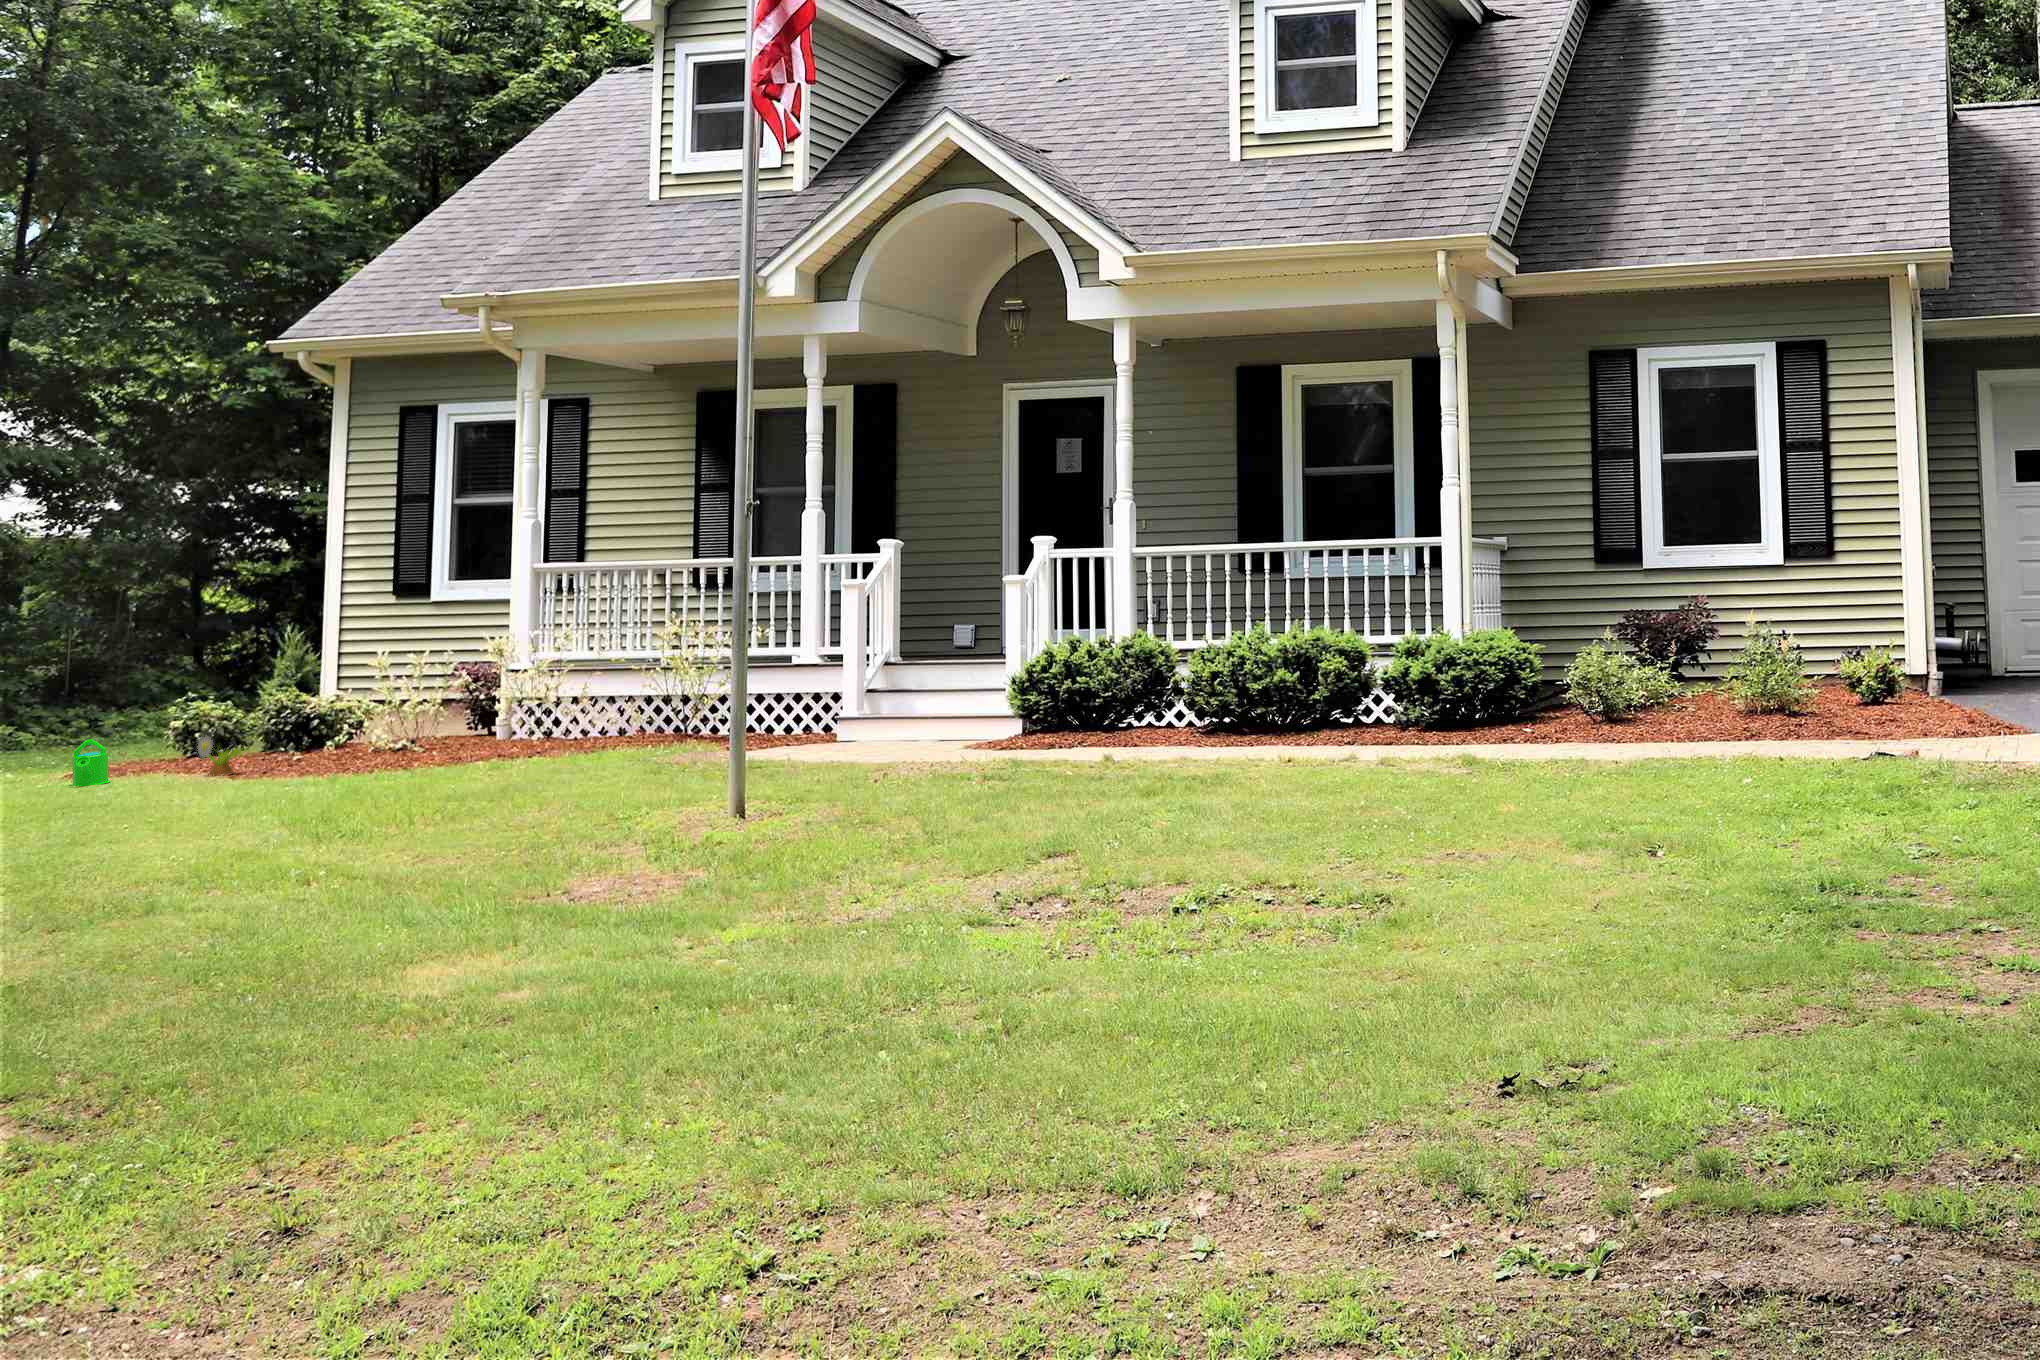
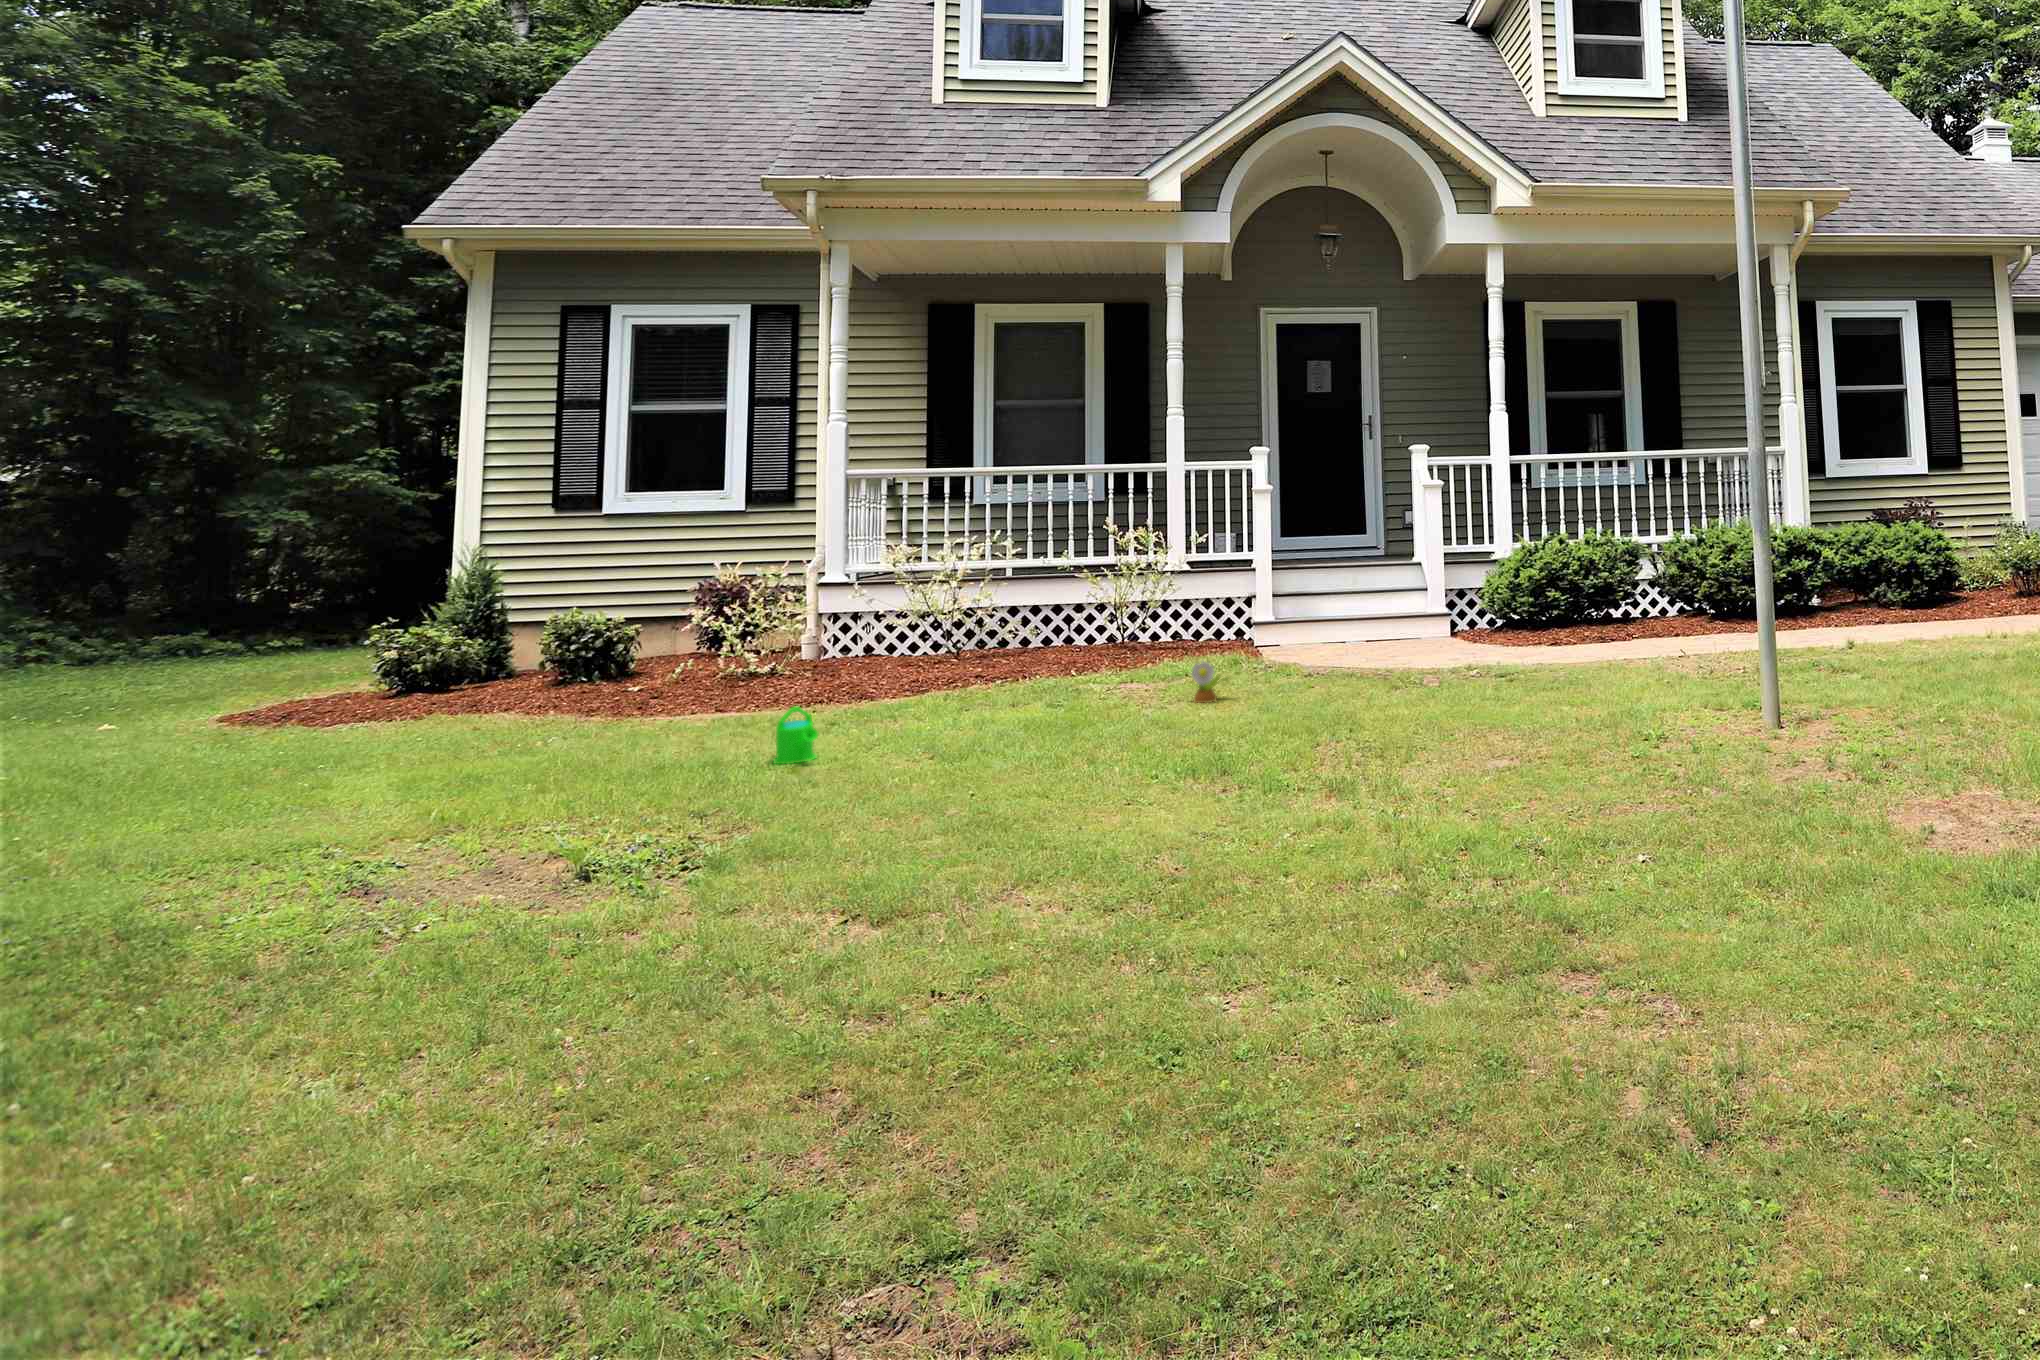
decorative plant: present [198,736,242,776] -> present [1192,661,1229,703]

